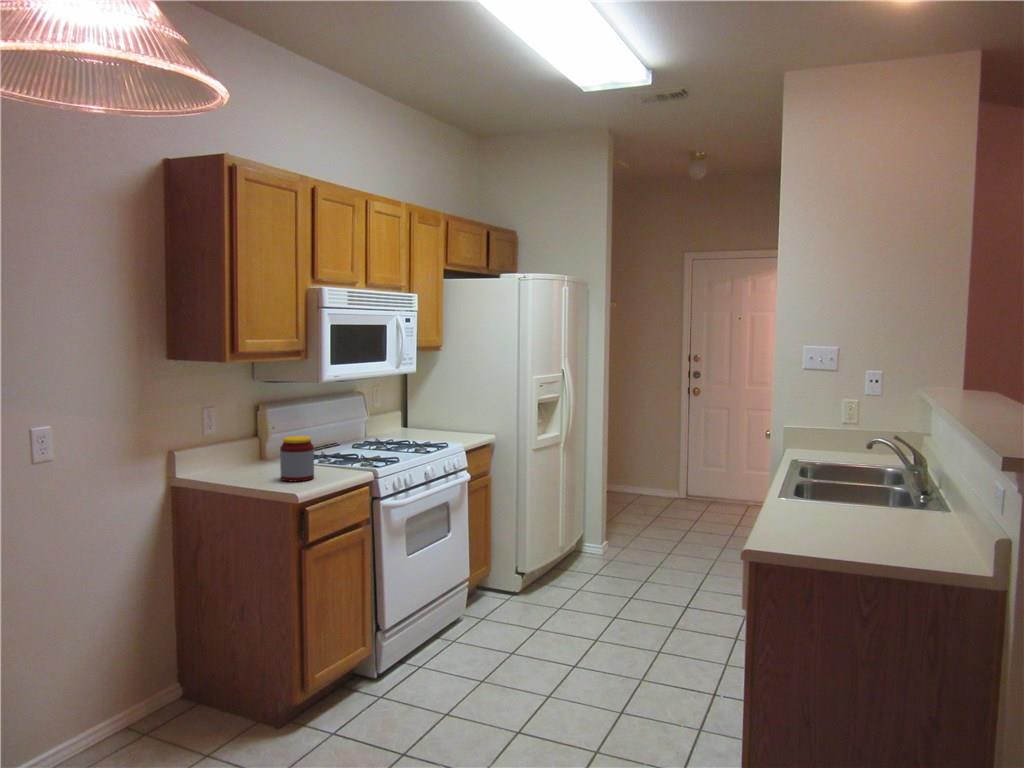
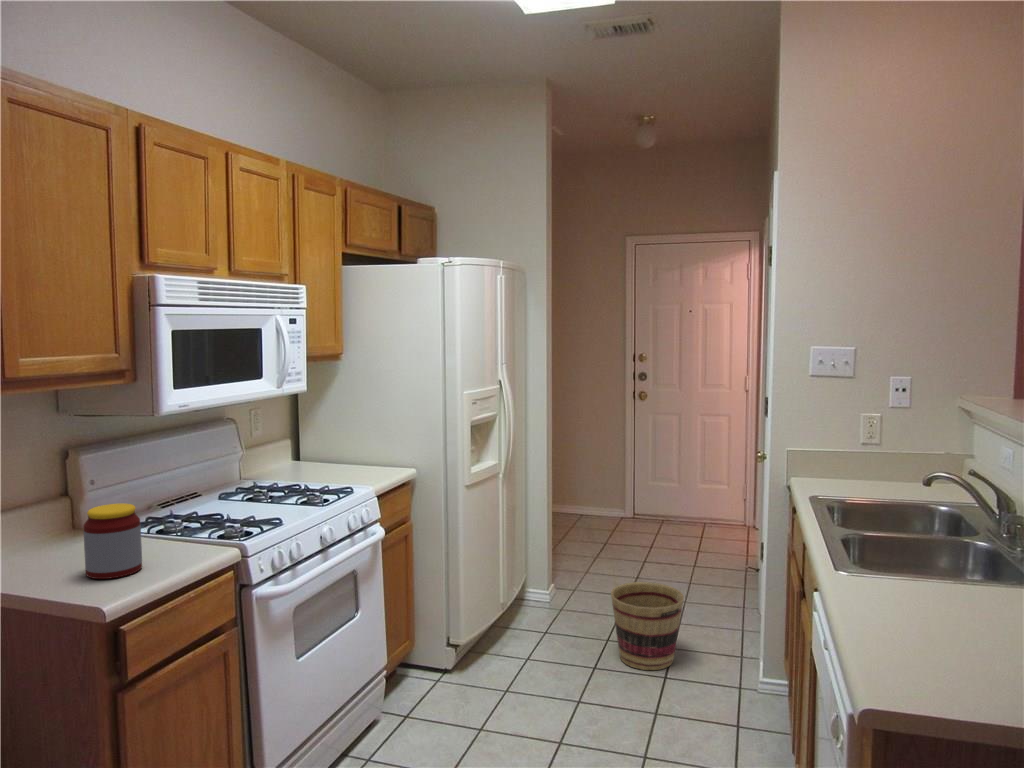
basket: none [647,536,705,603] -> present [611,582,684,670]

